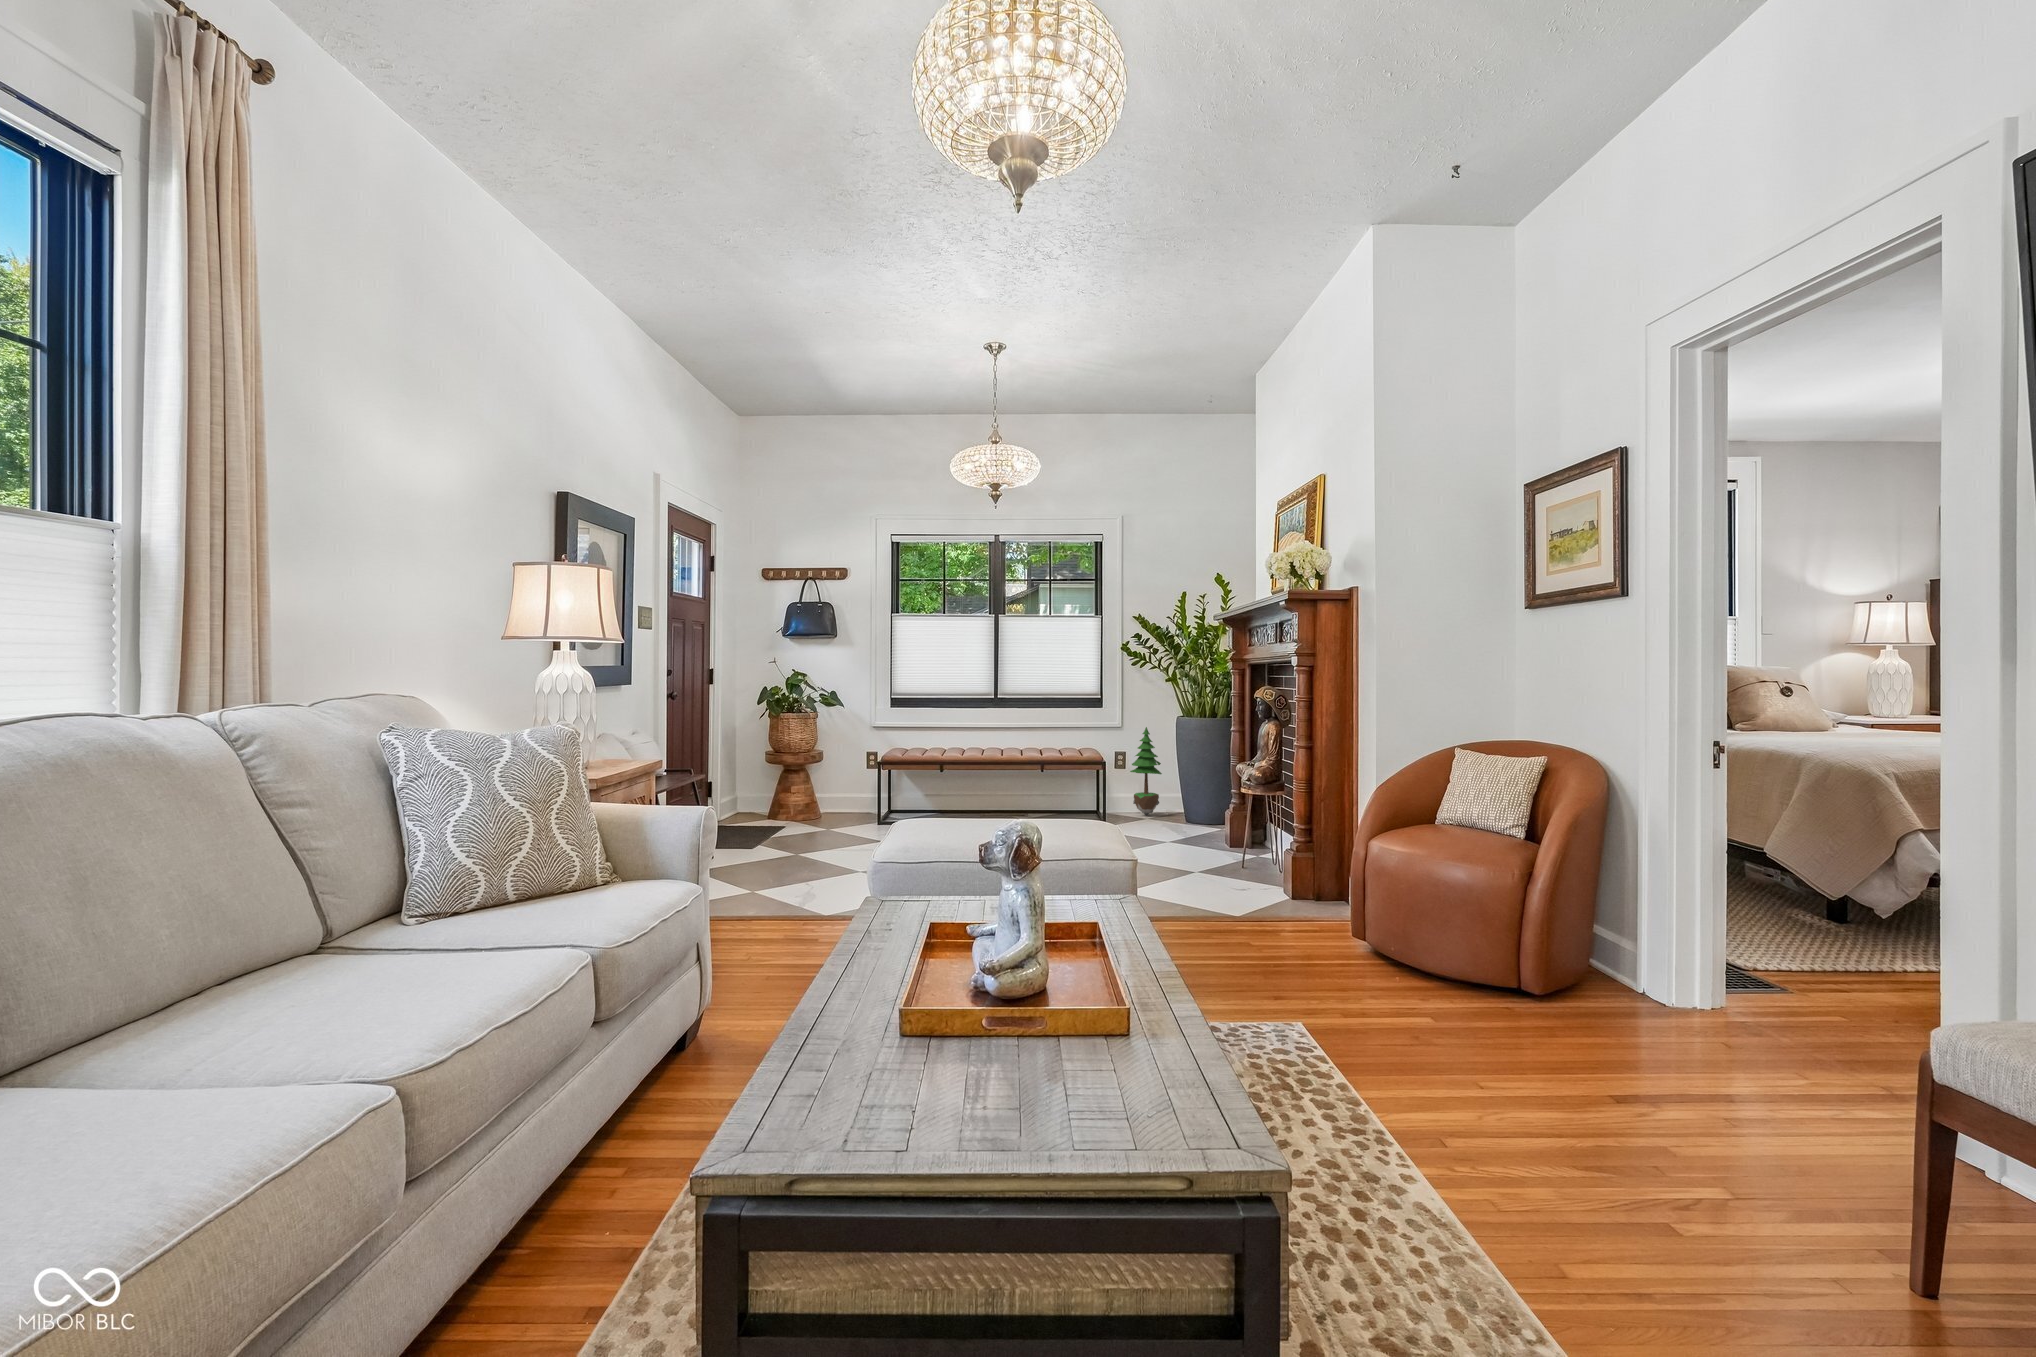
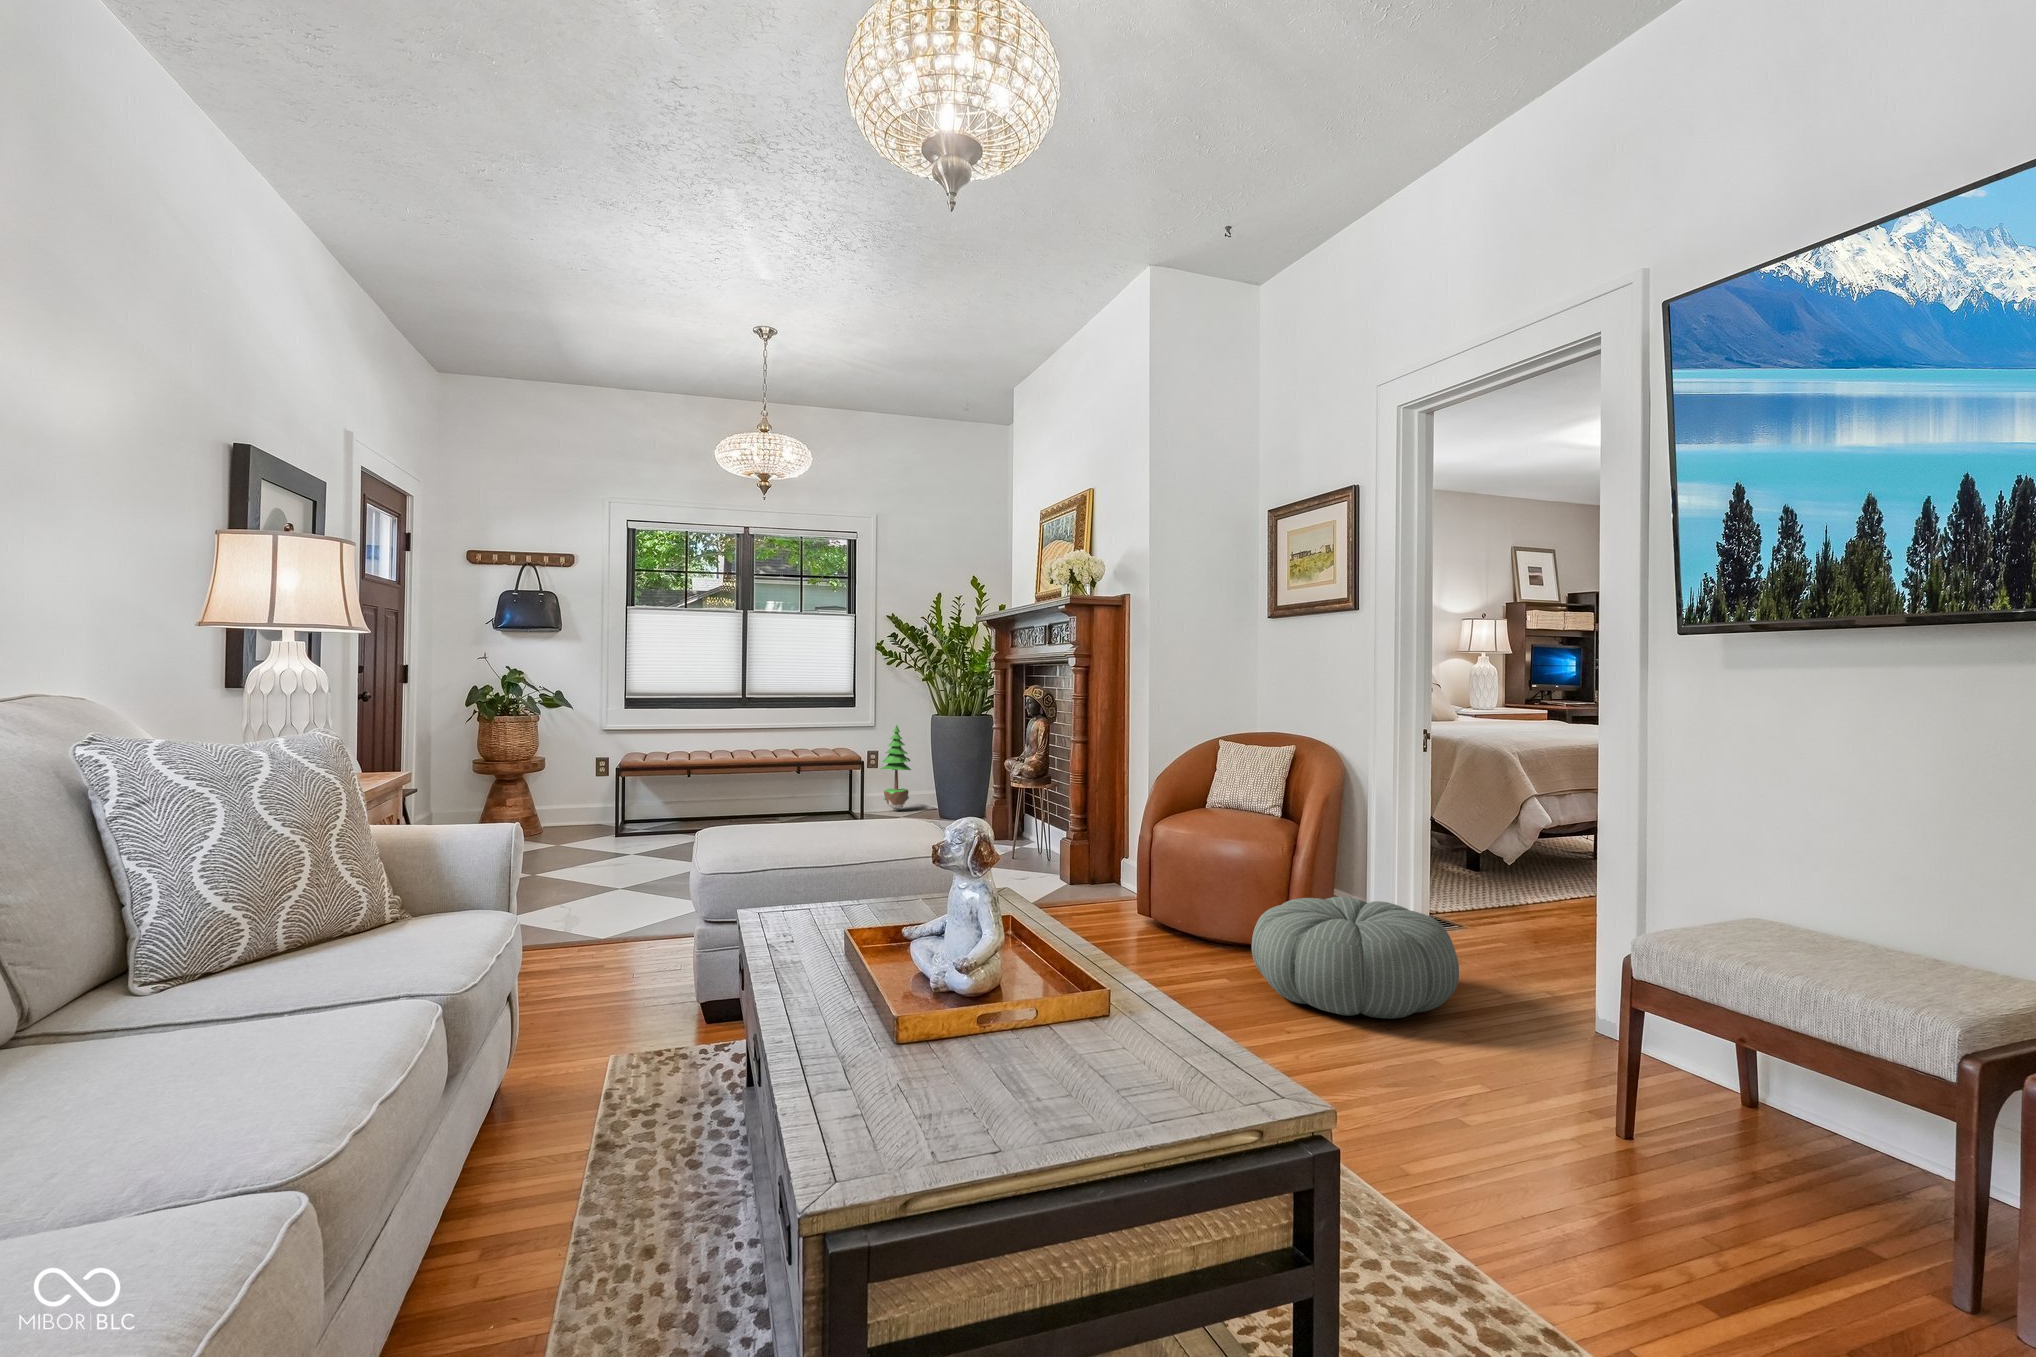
pouf: none [1454,934,1716,1083] -> present [1252,897,1459,1019]

